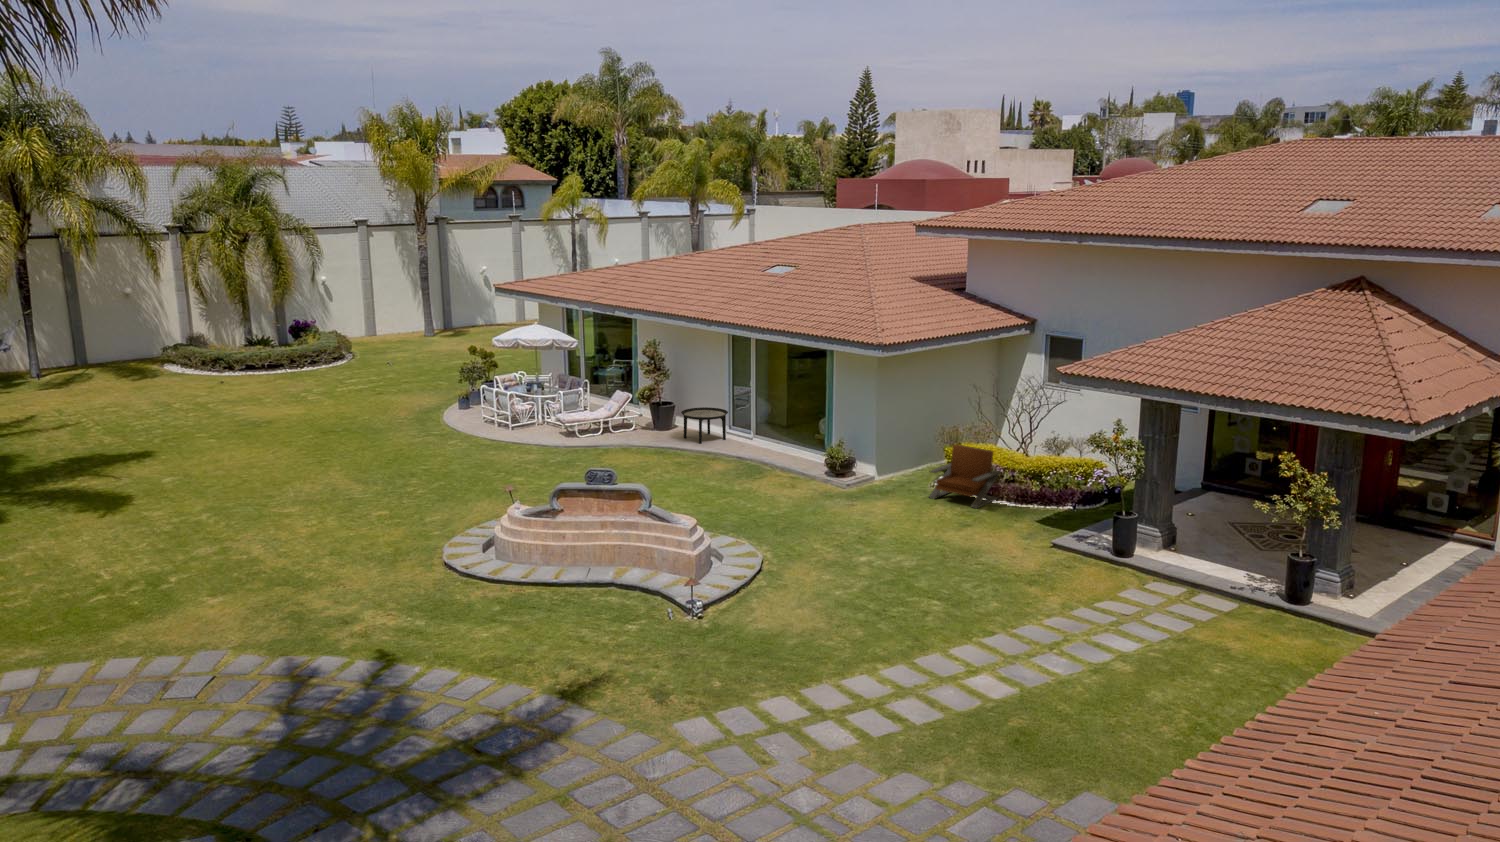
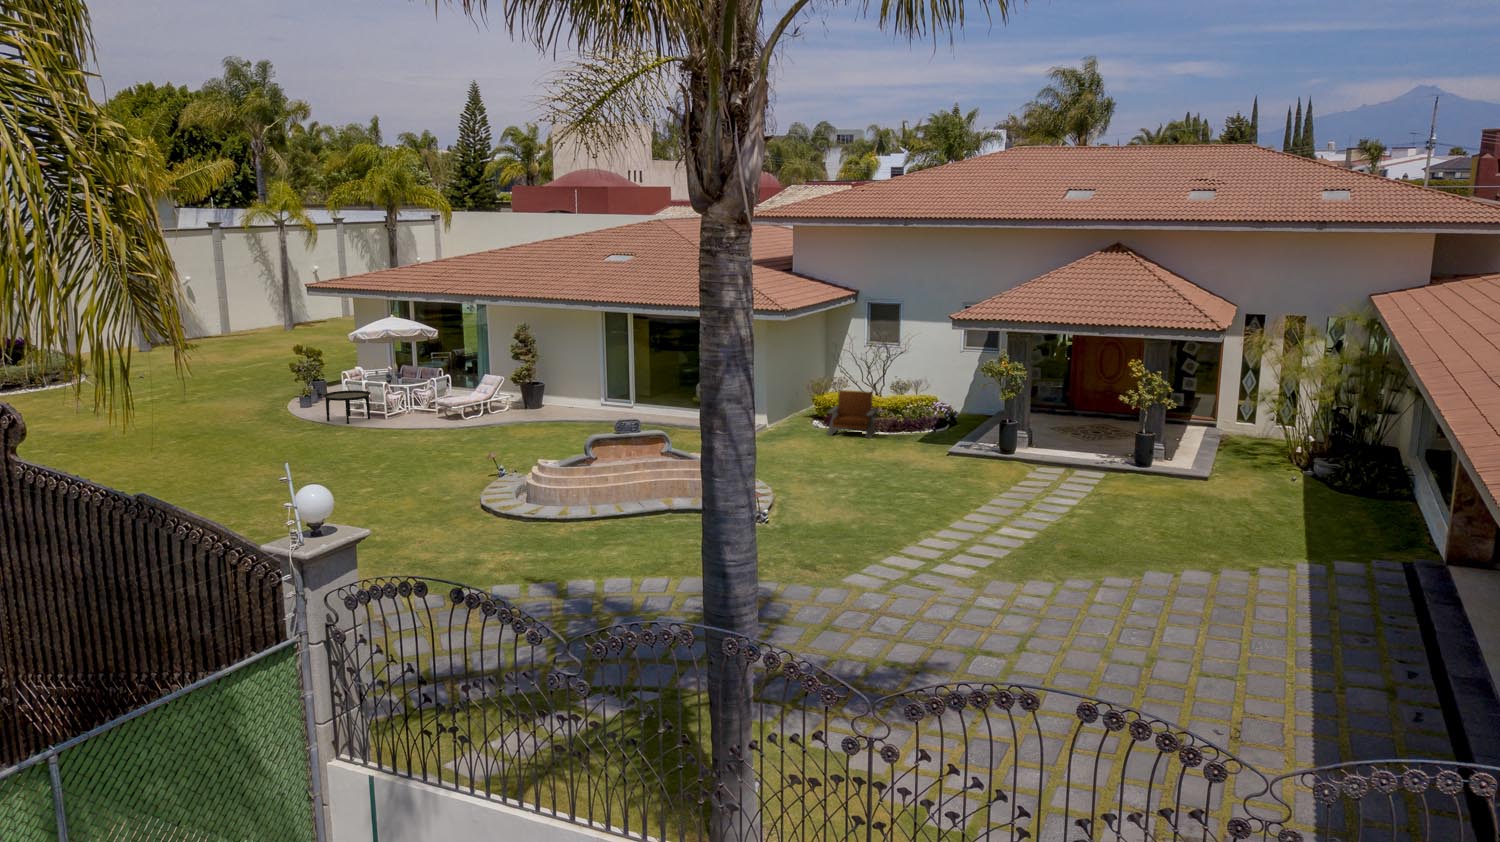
round table: present [681,407,728,444] -> present [323,390,371,424]

